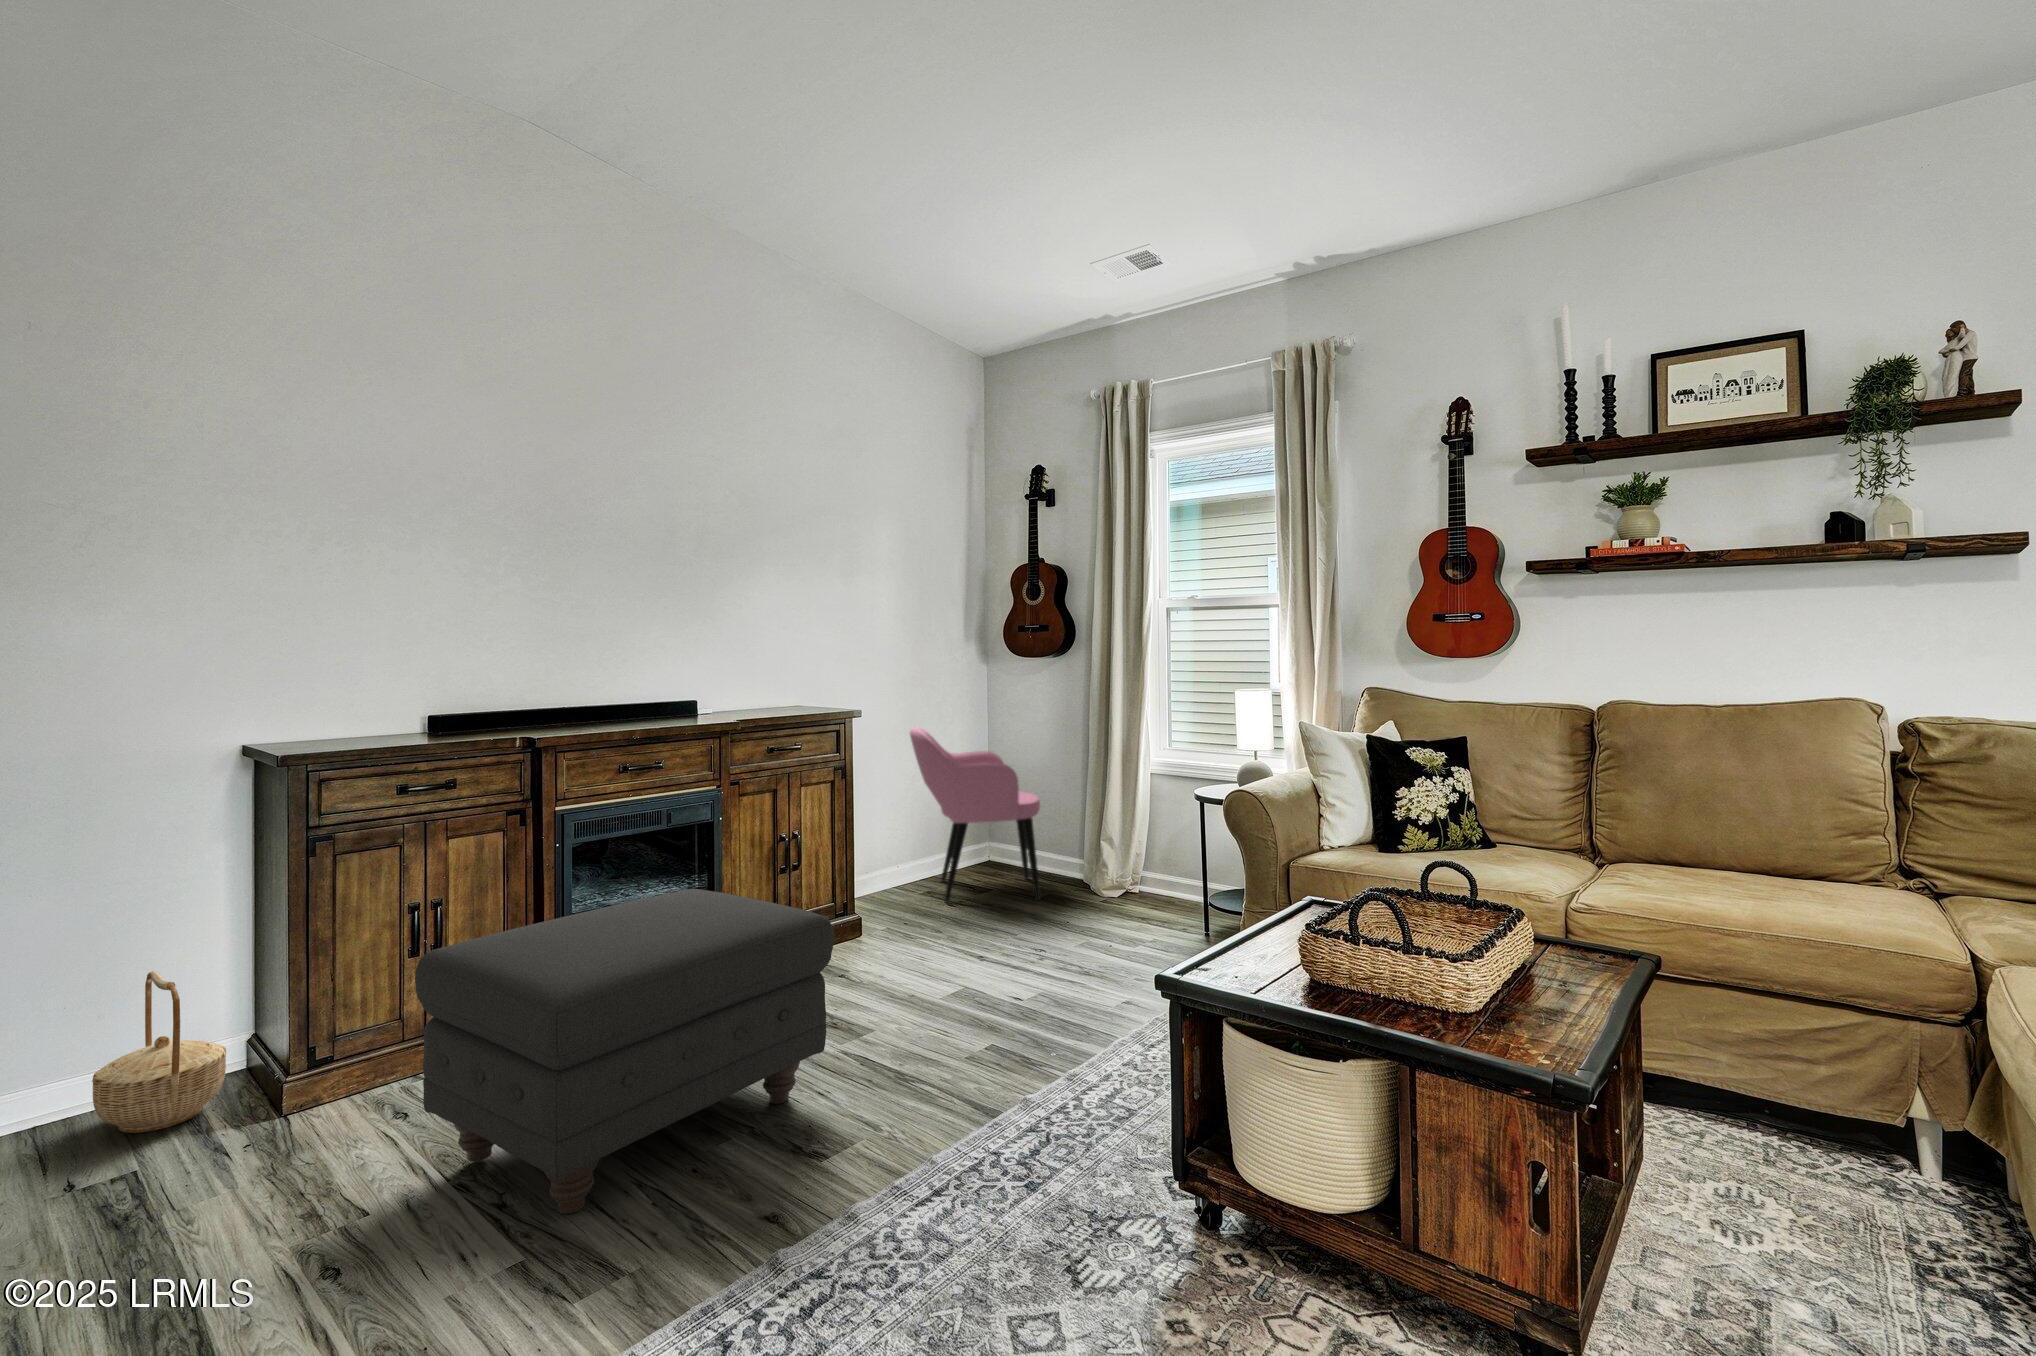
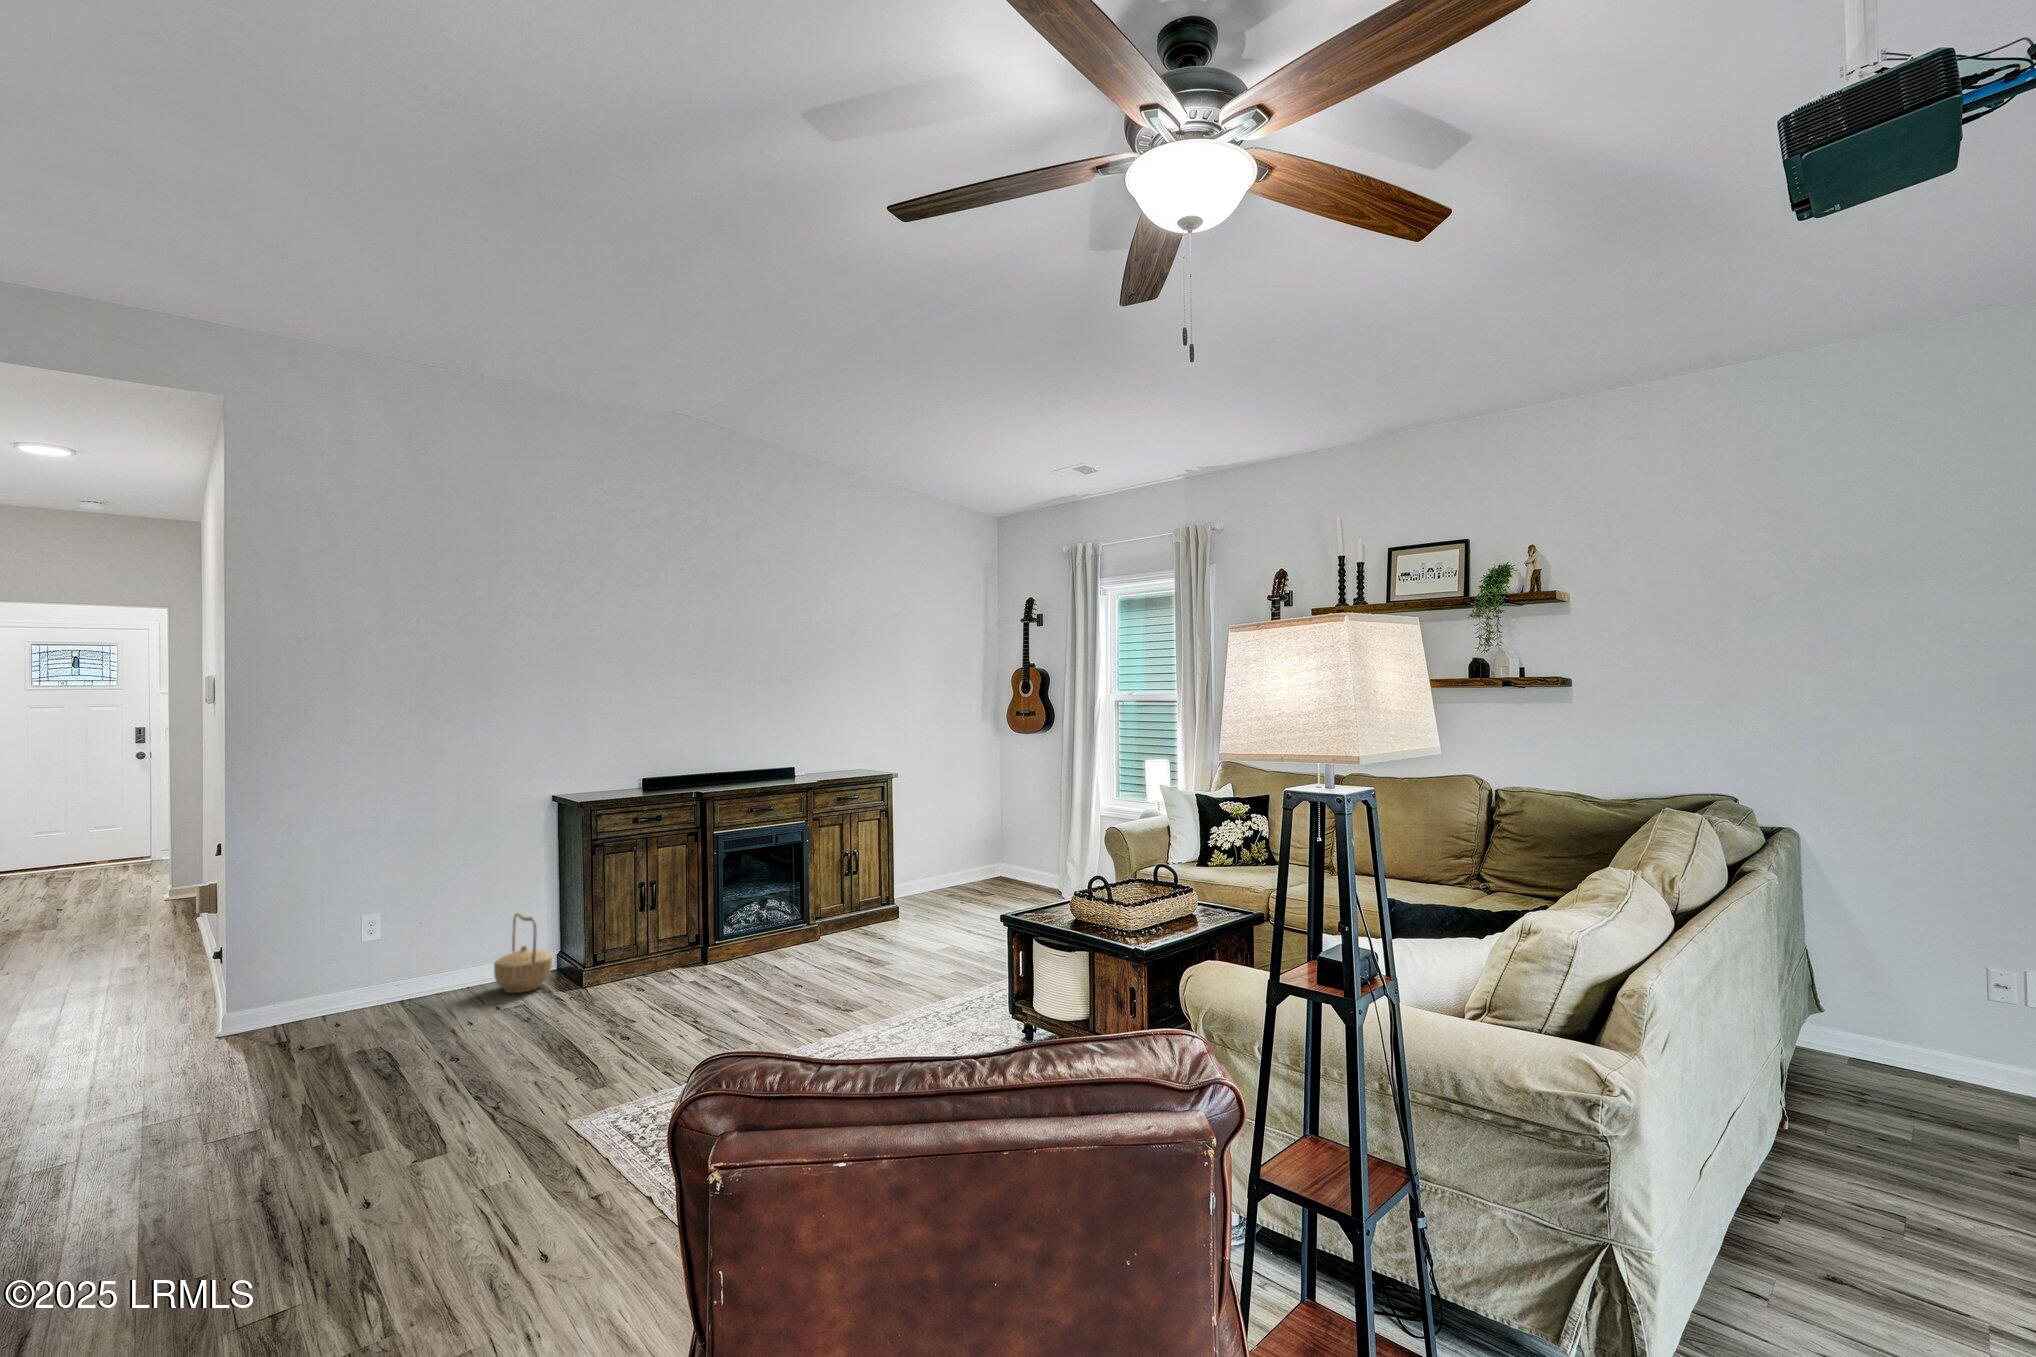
armchair: present [910,727,1040,902] -> none [938,781,1027,901]
ottoman: present [415,889,834,1213] -> none [654,878,863,1026]

